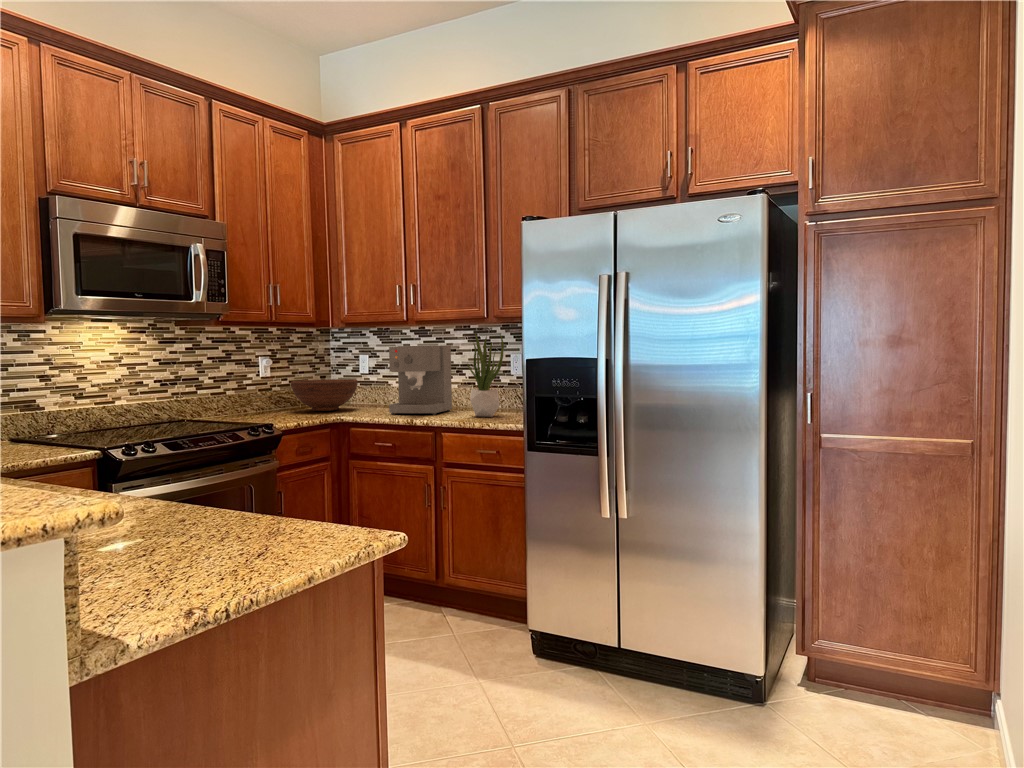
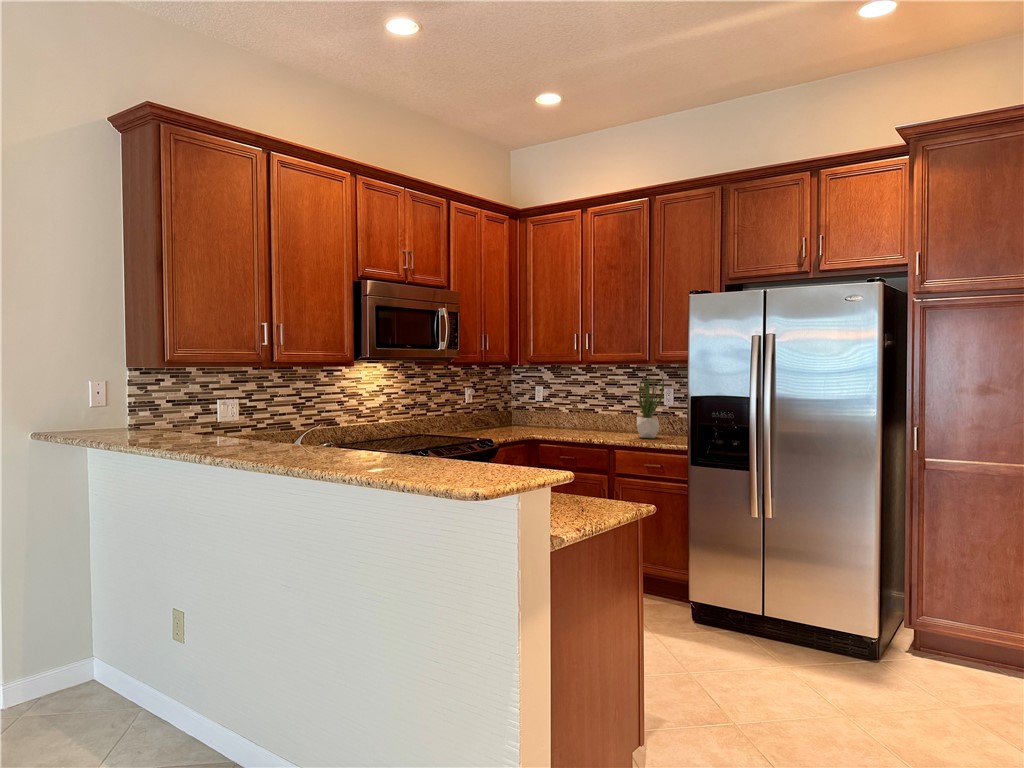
coffee maker: present [389,345,452,415] -> none [570,381,616,436]
fruit bowl: present [291,379,358,411] -> none [490,406,540,431]

